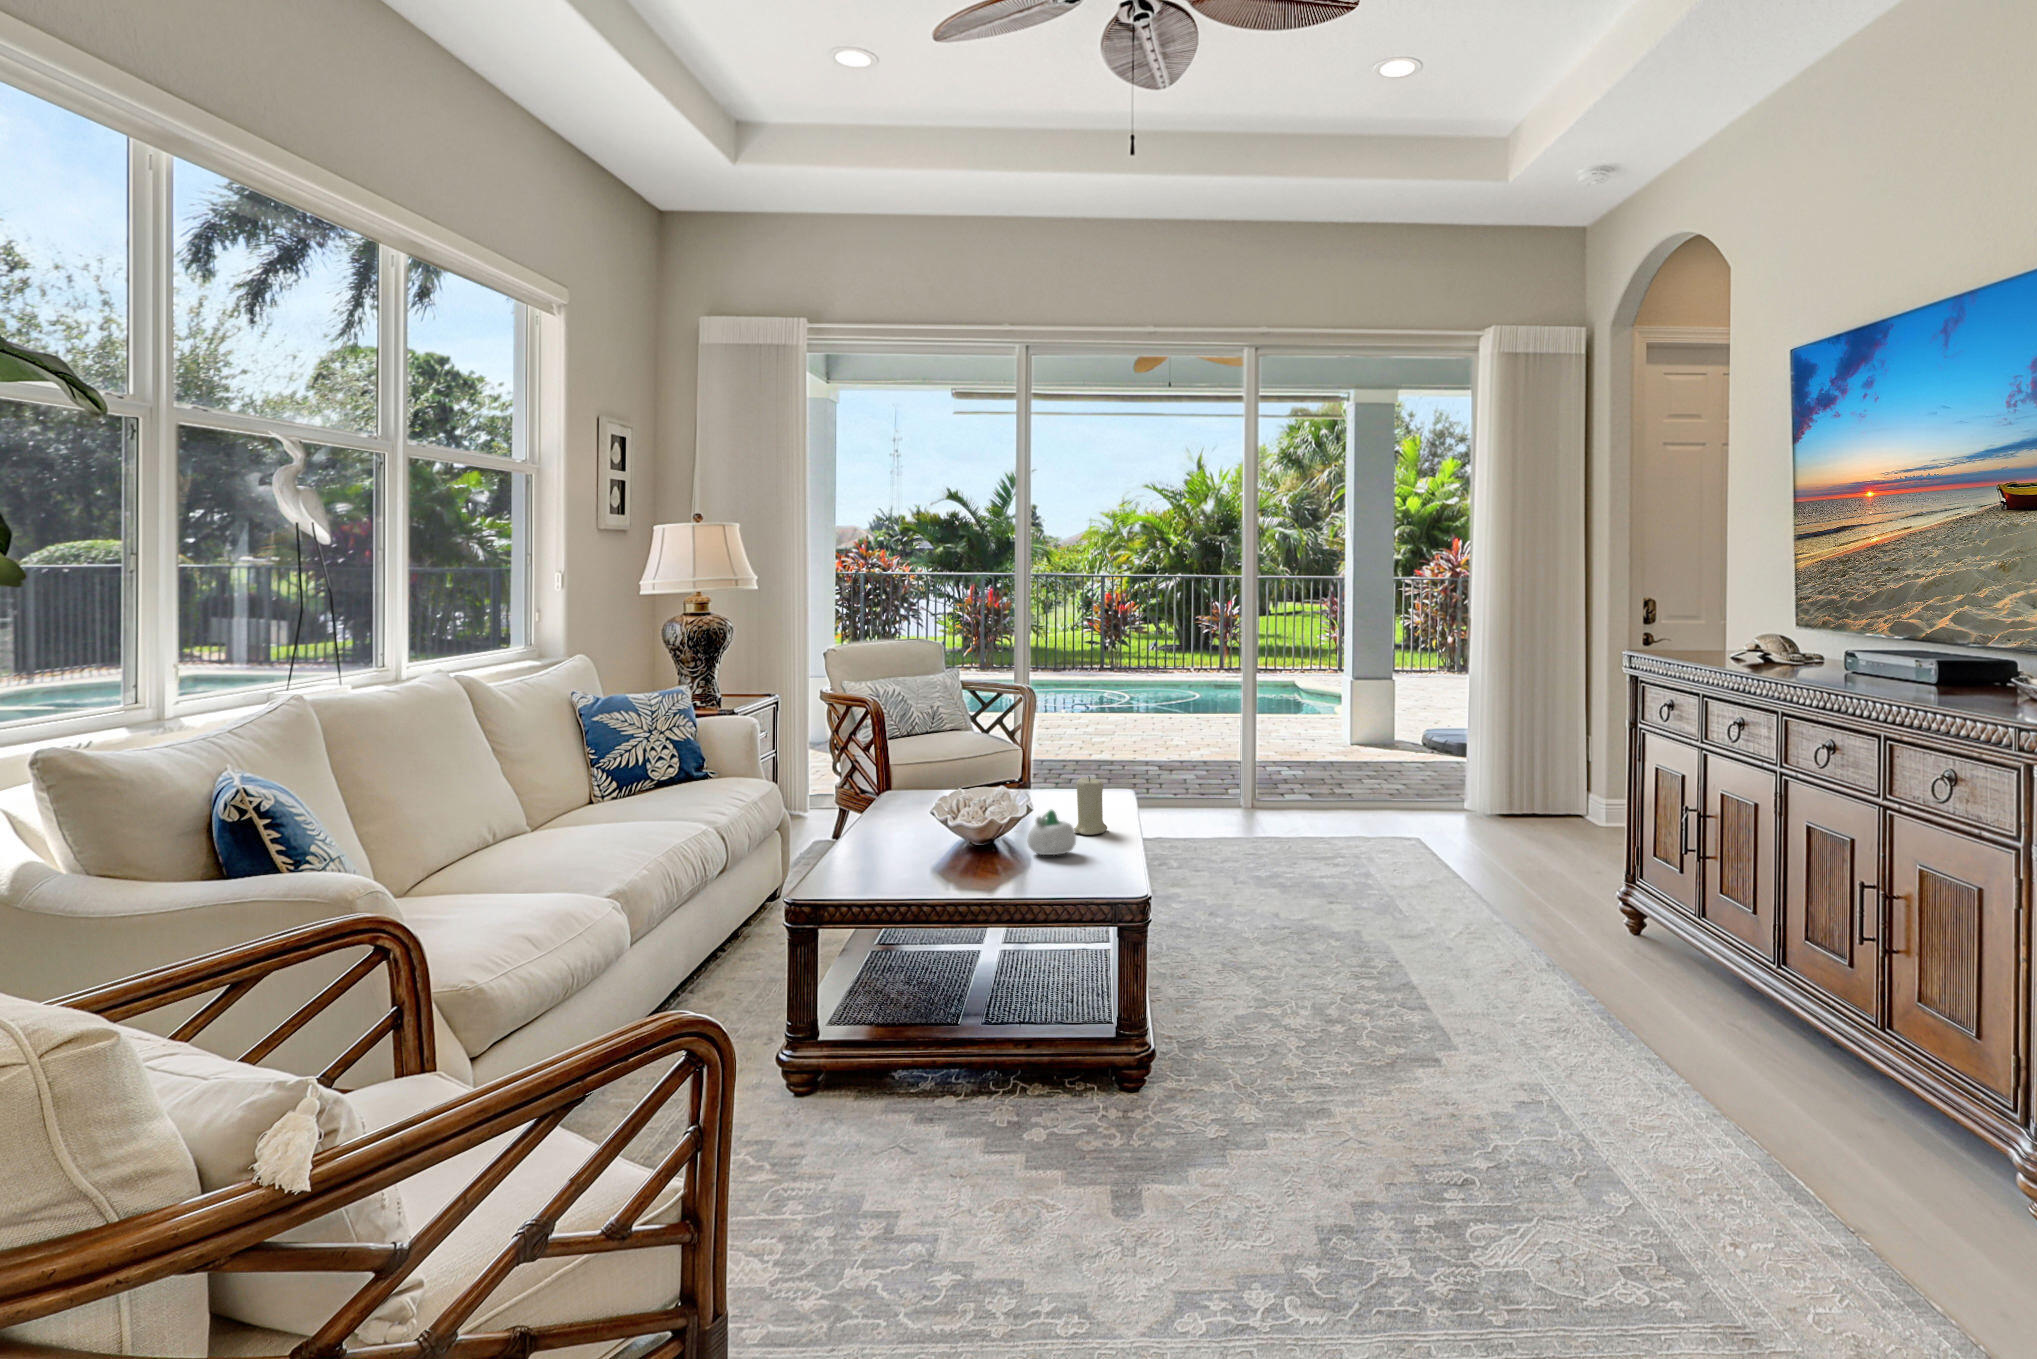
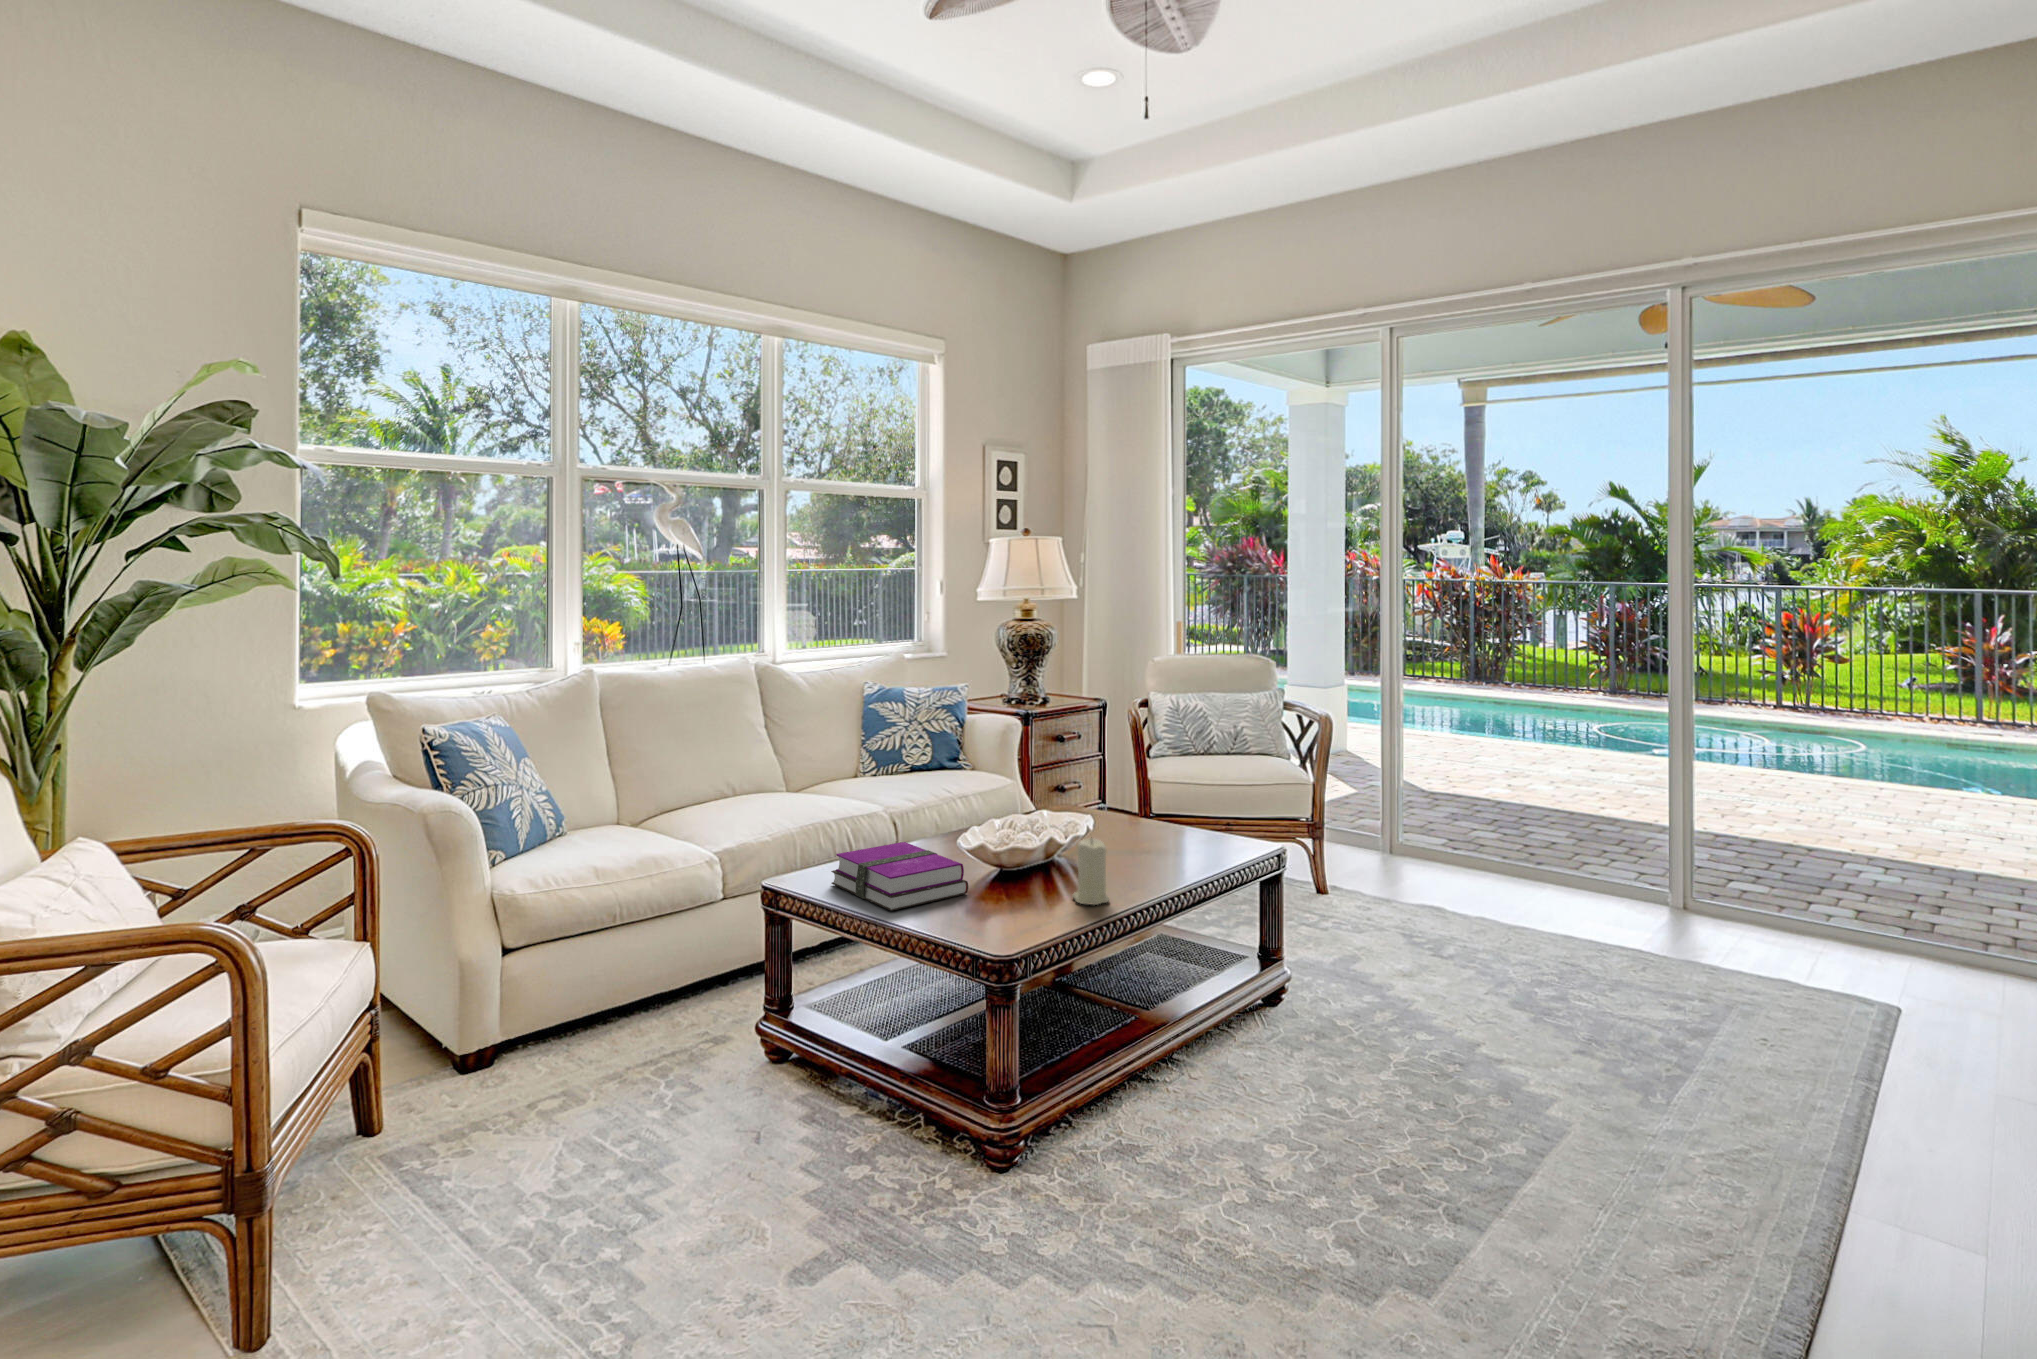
succulent planter: present [1027,809,1076,855] -> none [983,865,1028,916]
hardback book: none [847,822,986,875] -> present [831,842,968,911]

